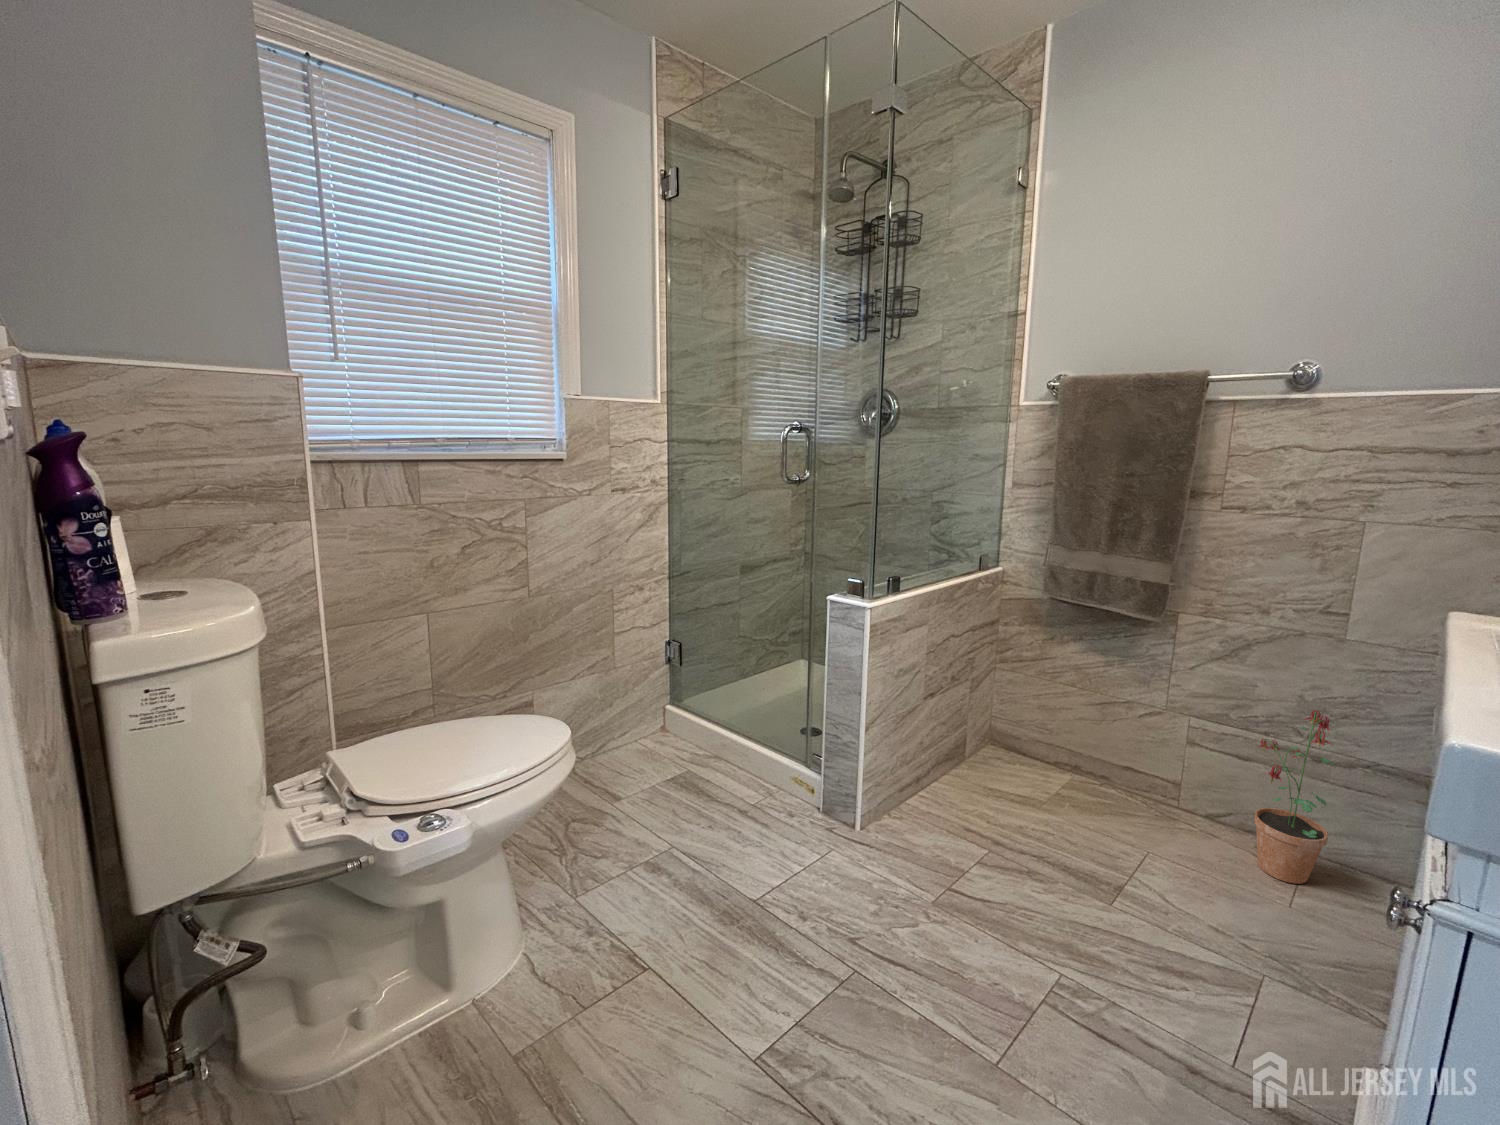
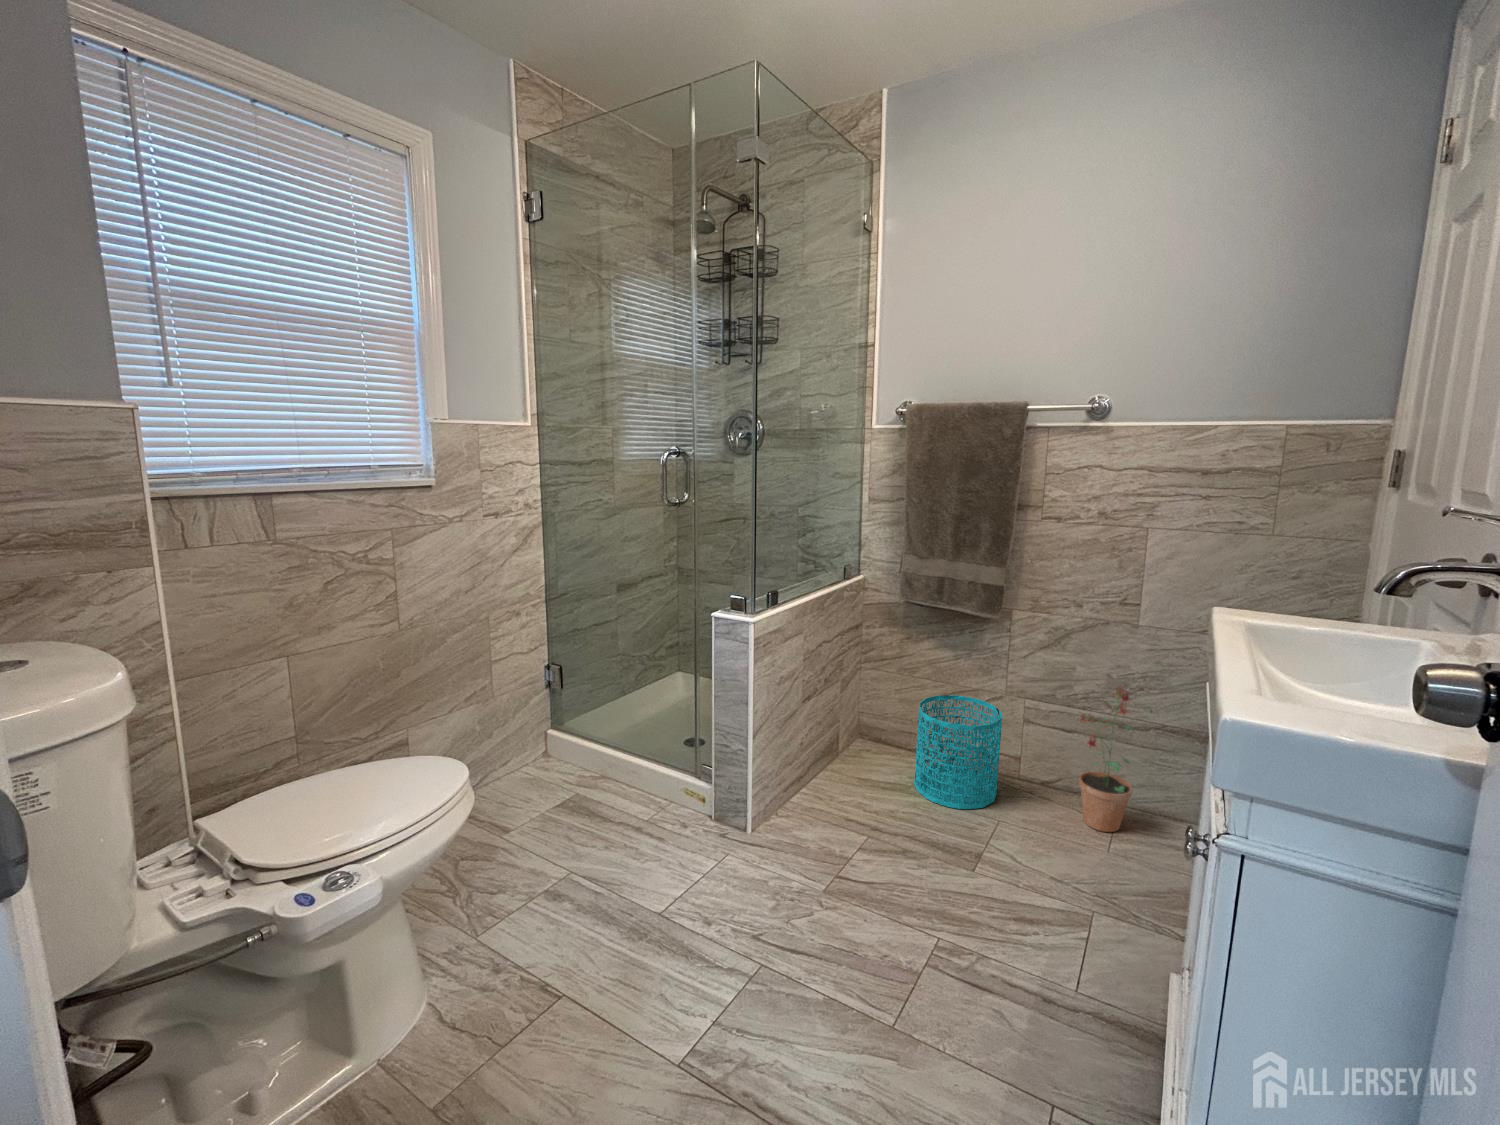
wastebasket: none [1046,702,1158,834] -> present [914,695,1003,809]

